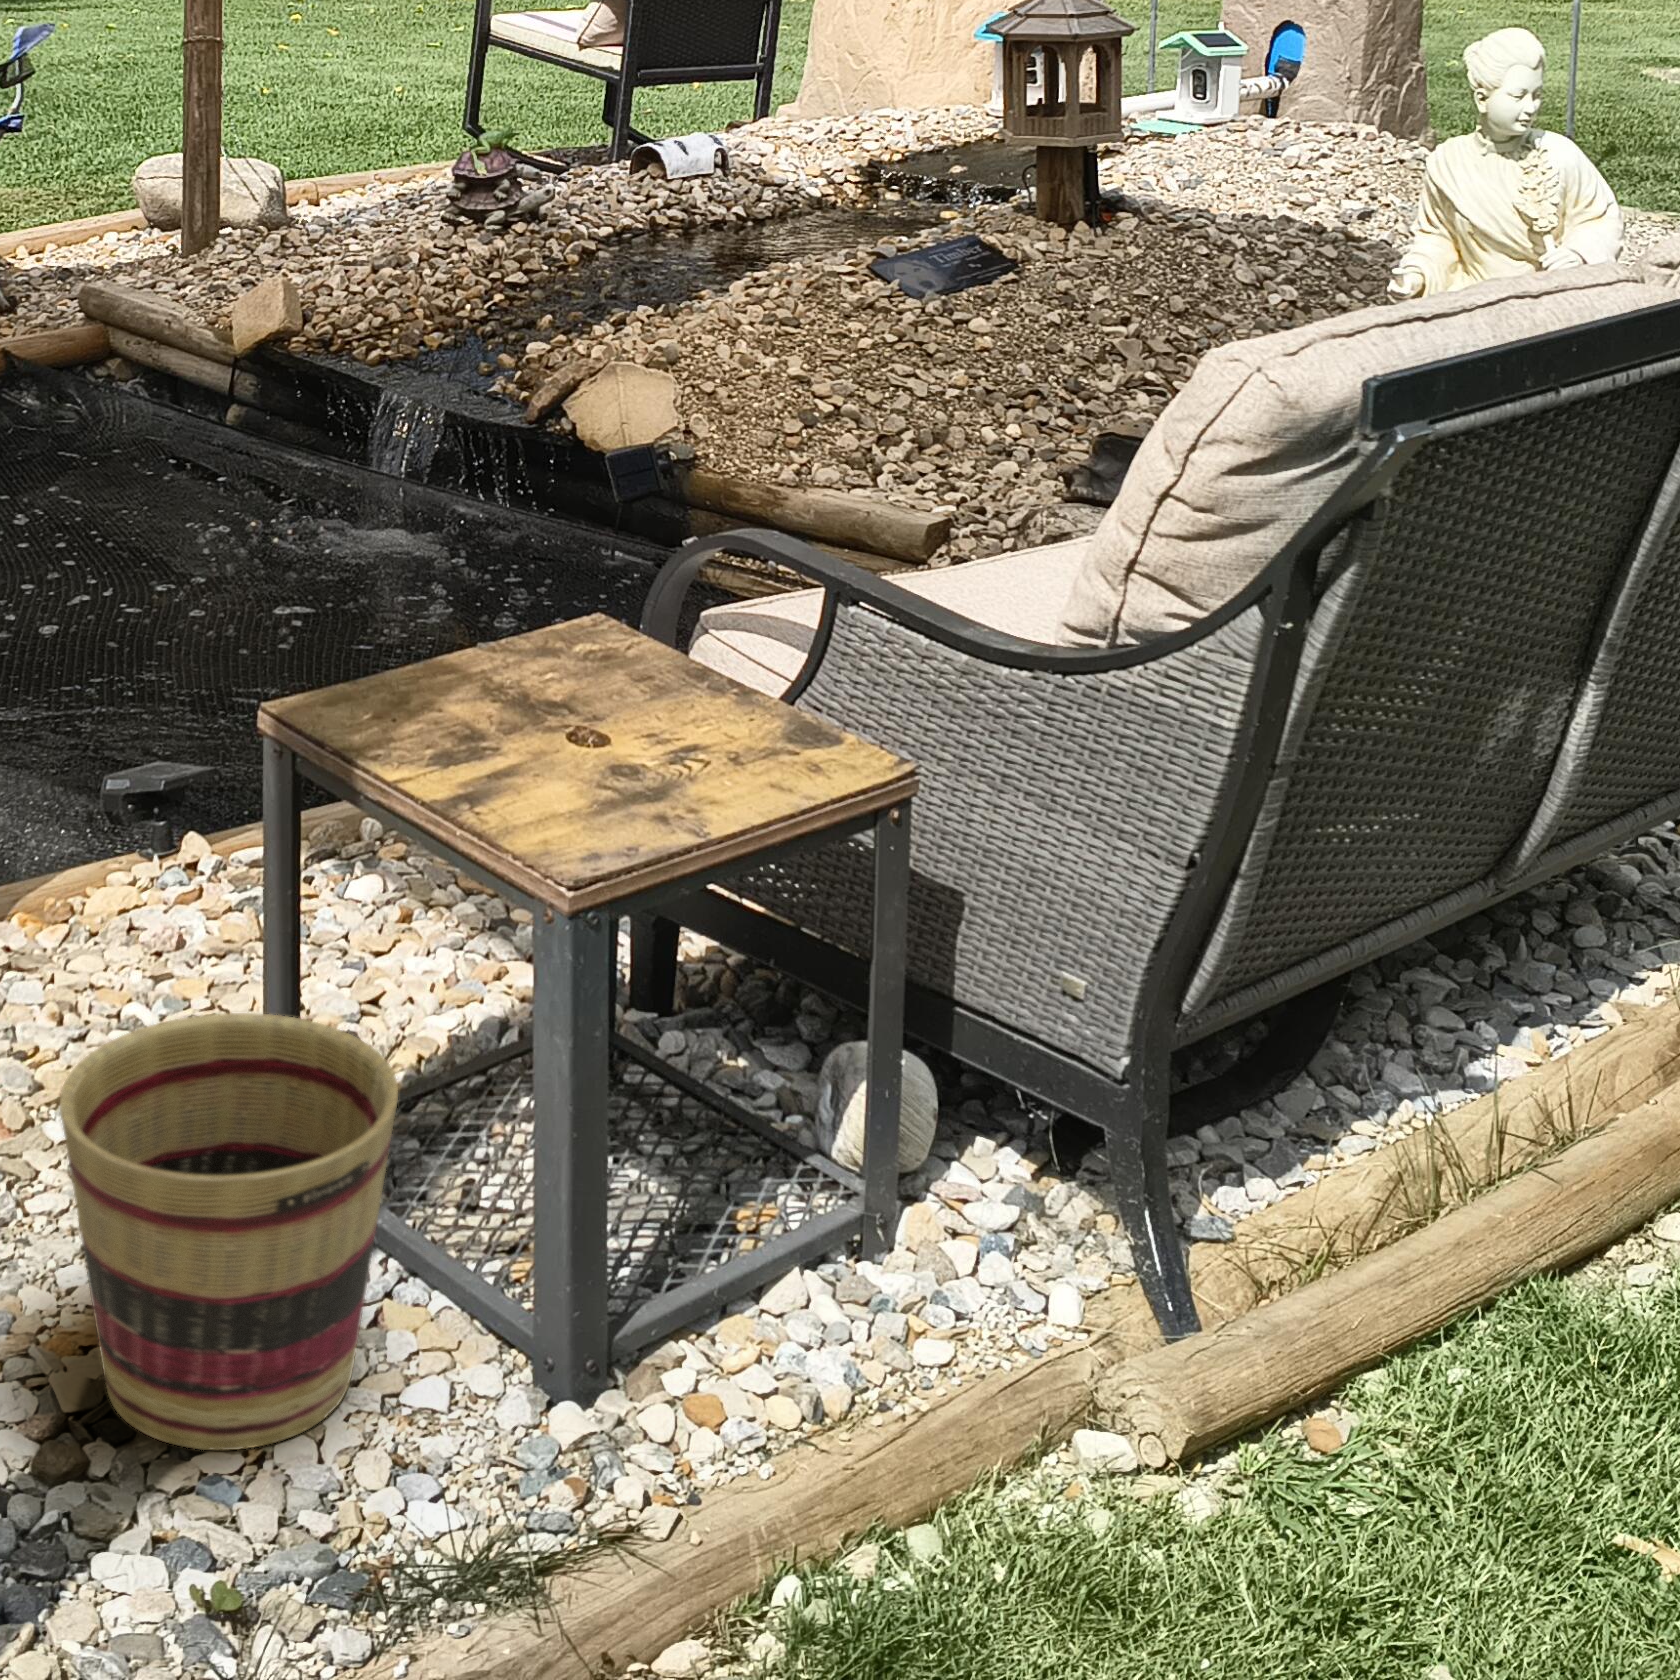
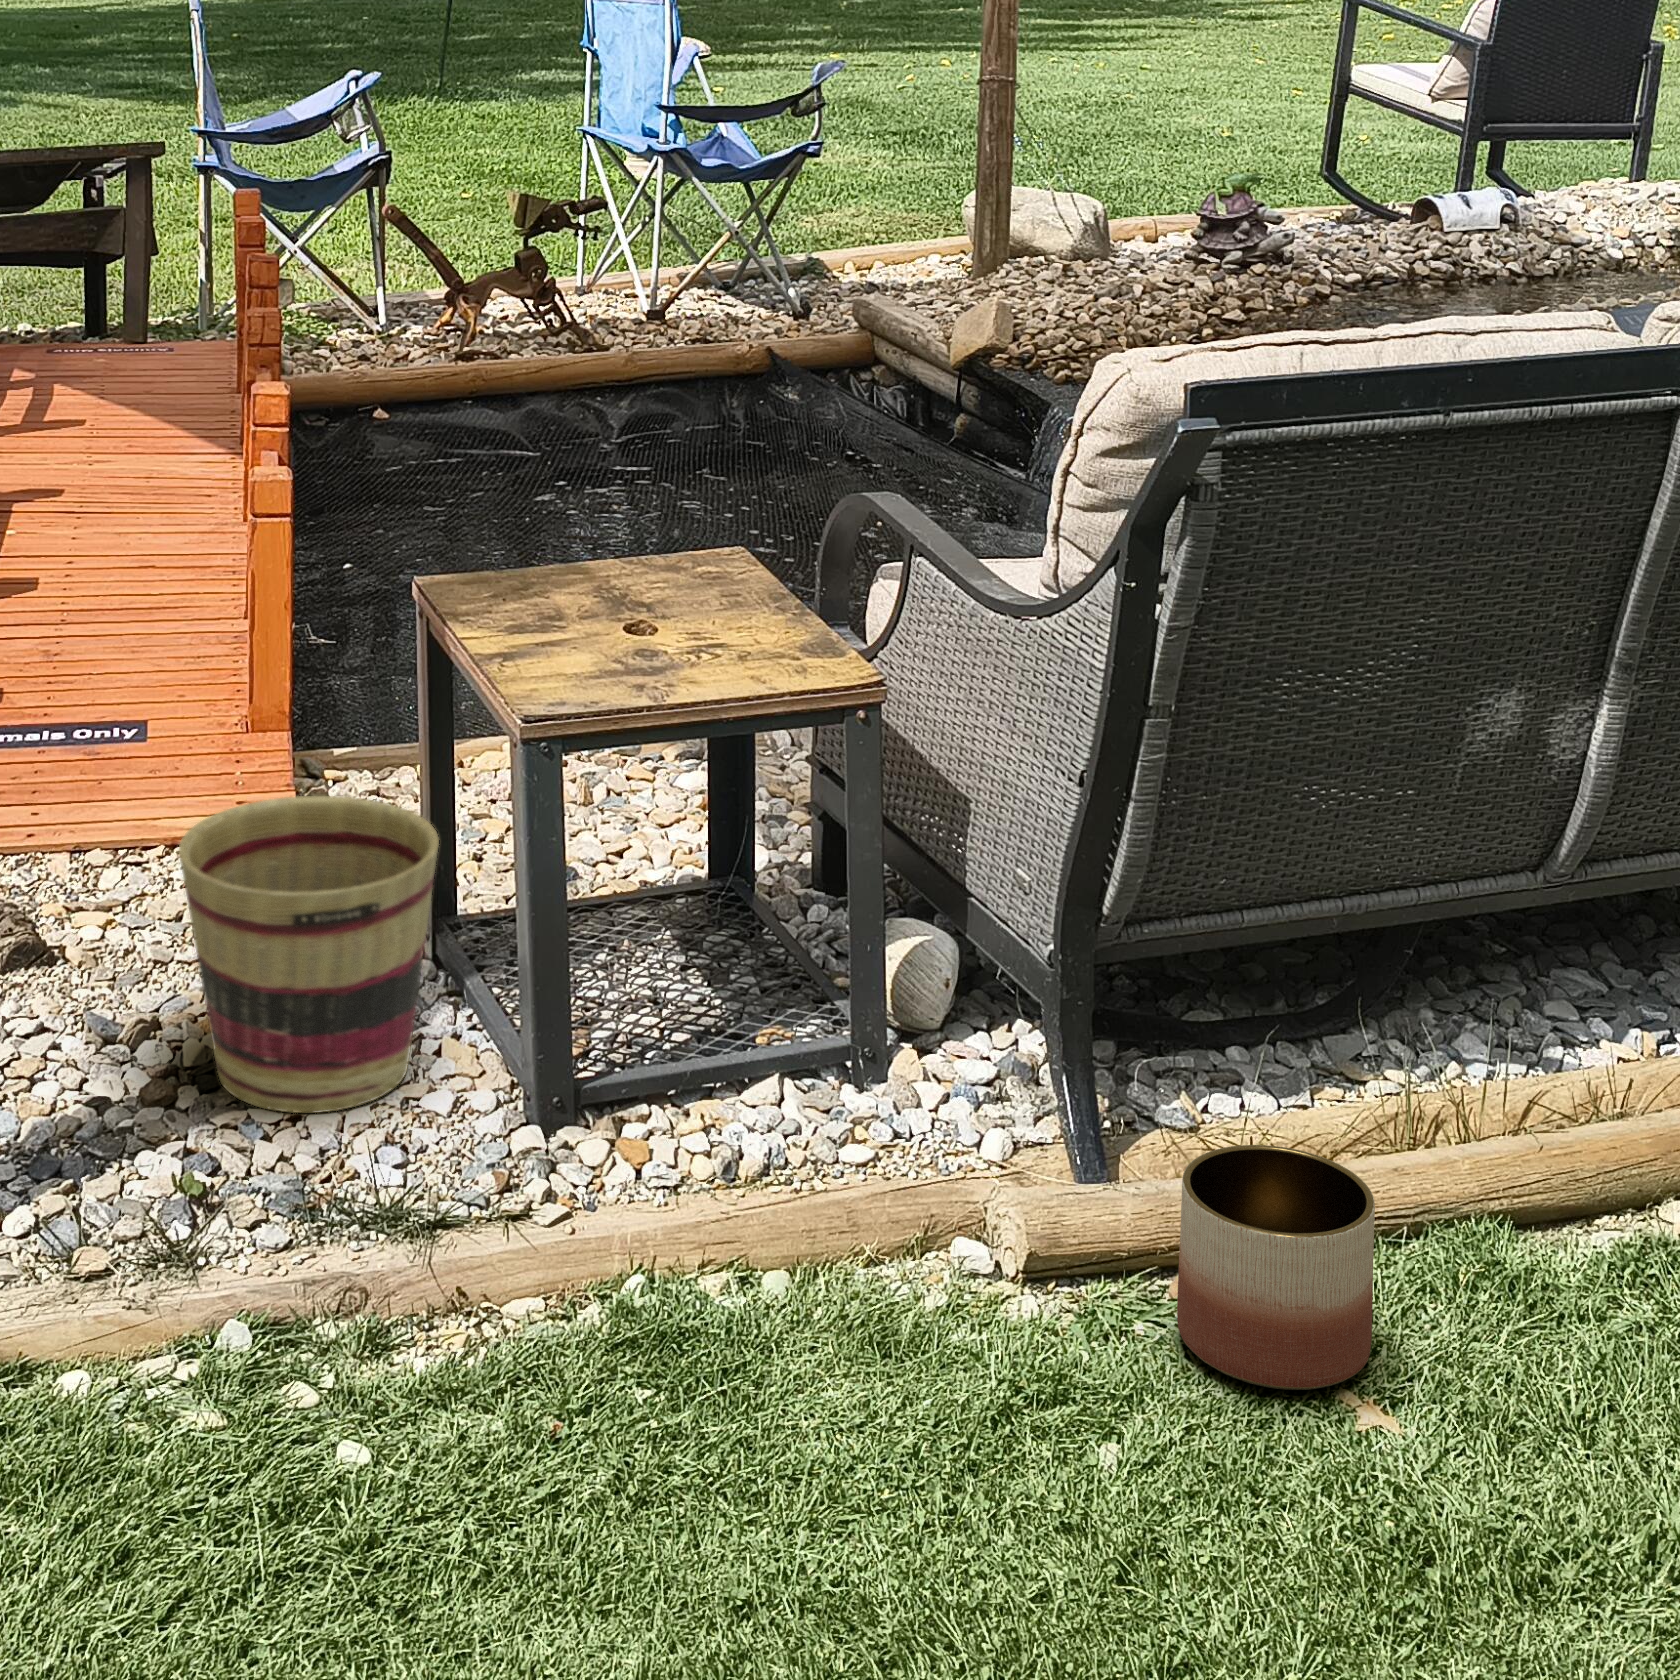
planter: none [1406,1264,1637,1546] -> present [1177,1145,1375,1390]

